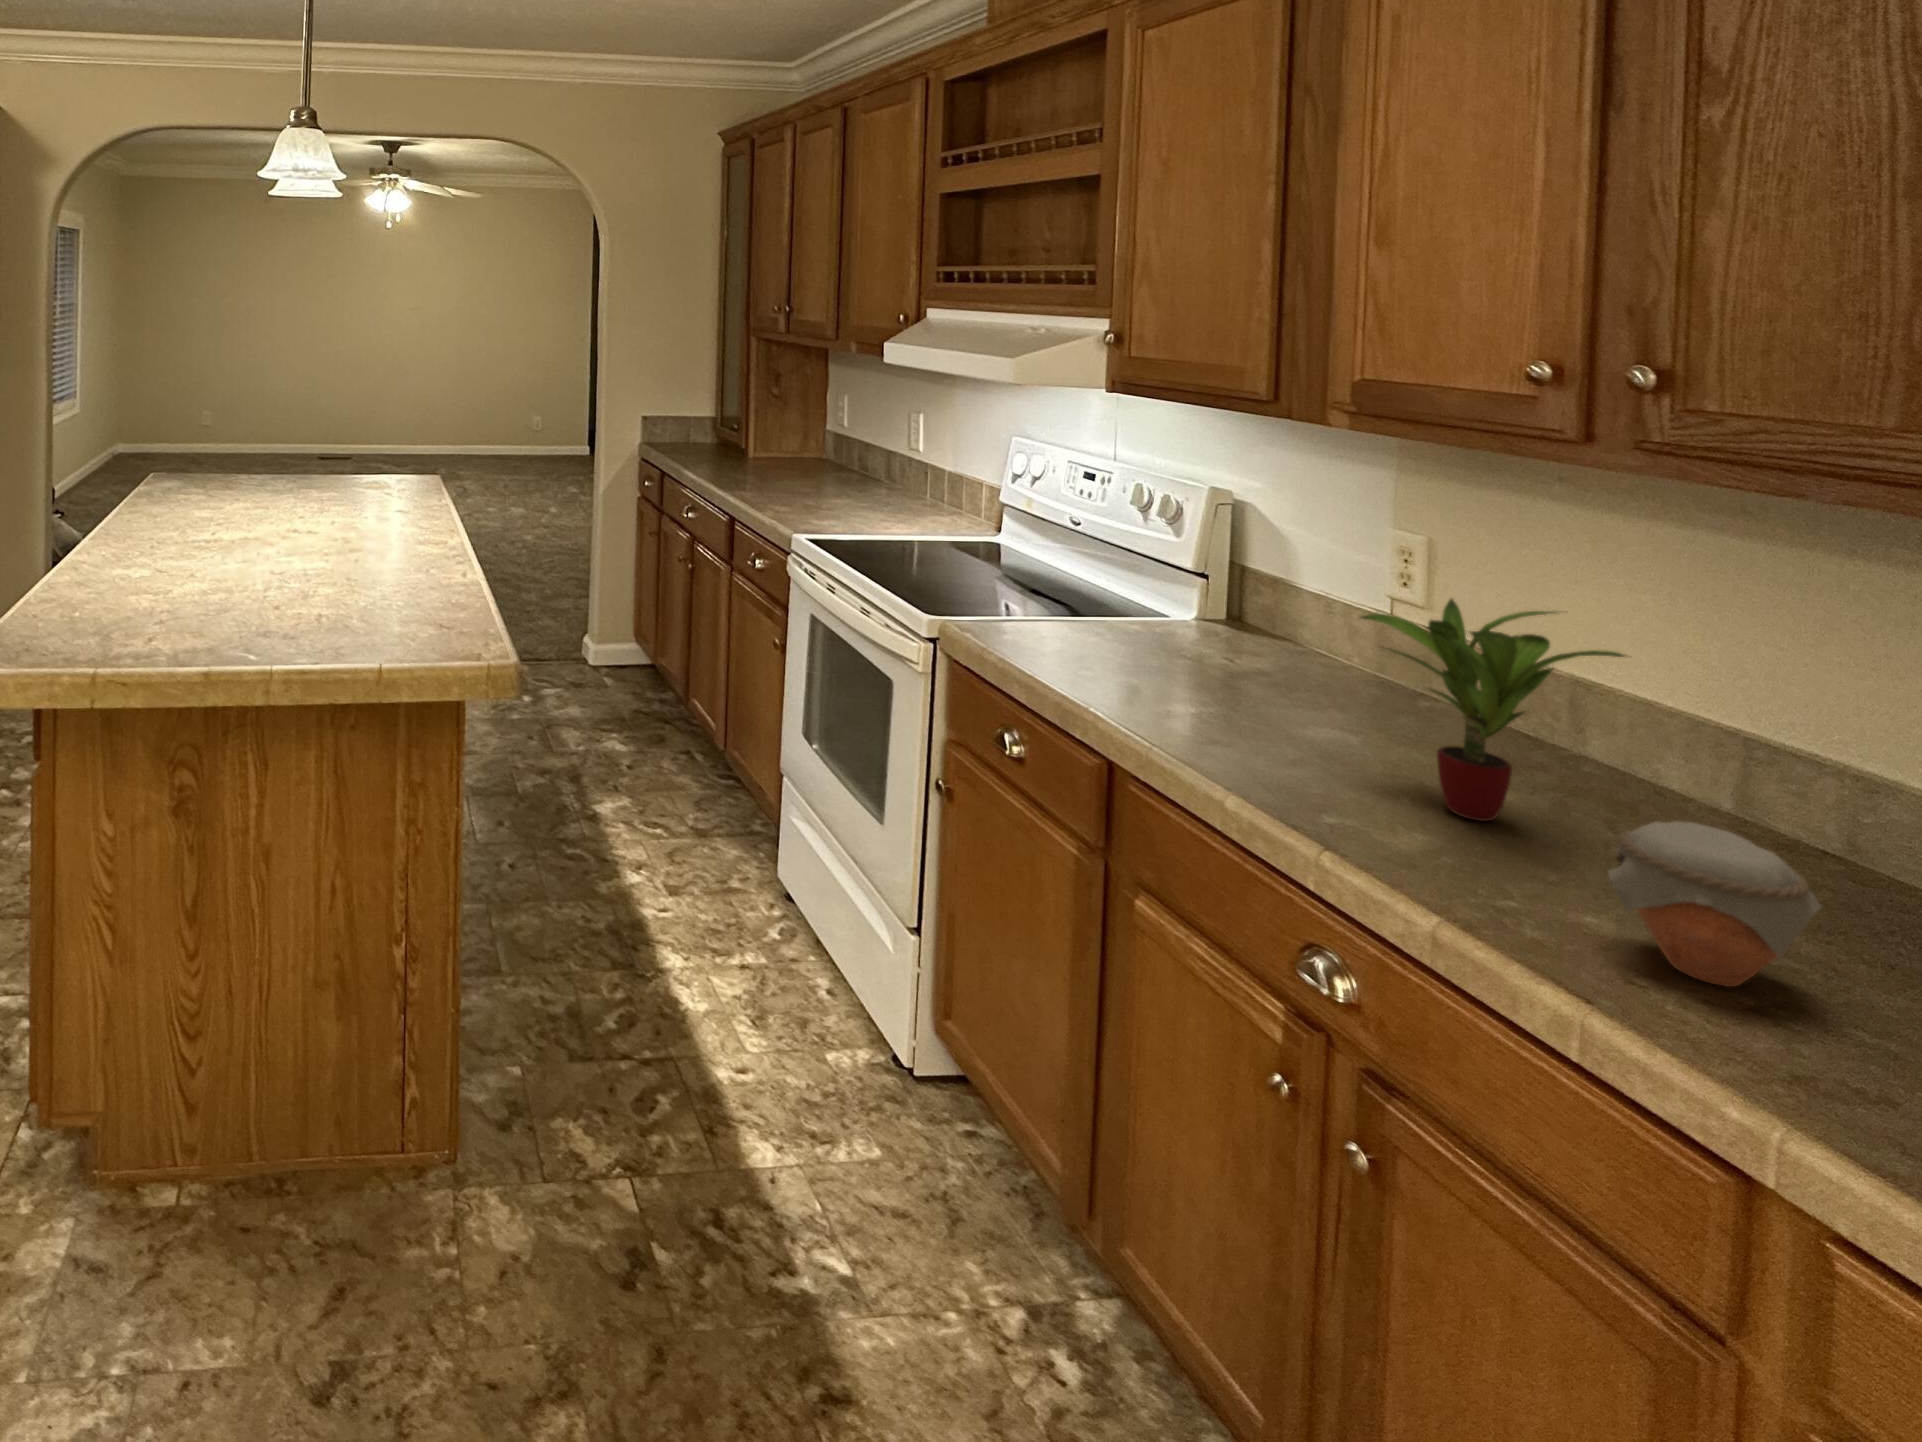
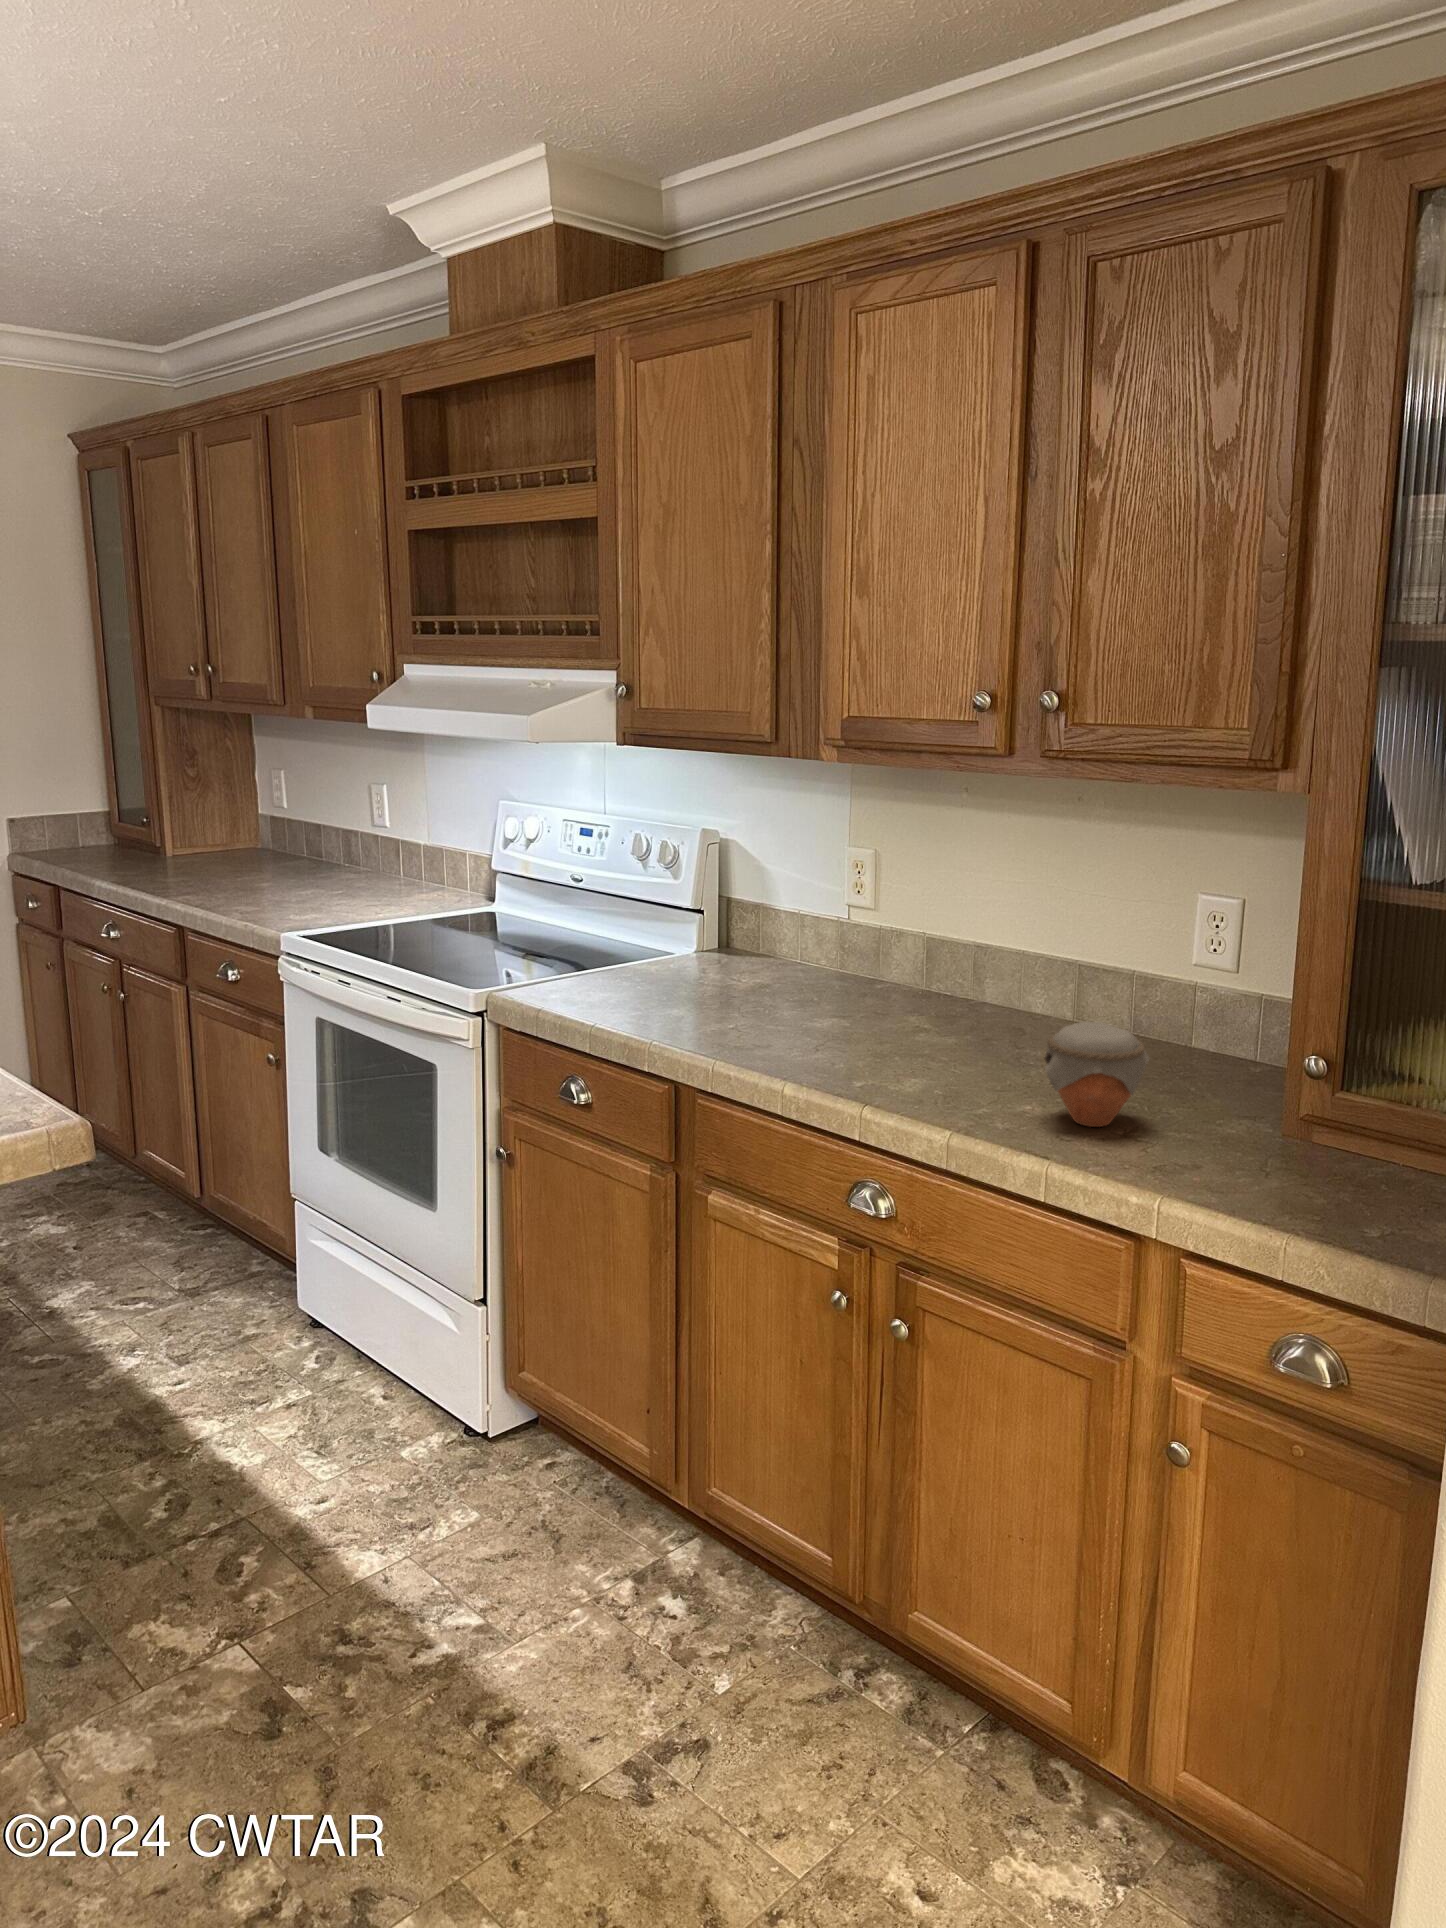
potted plant: present [1361,599,1625,821] -> none [857,888,1039,1061]

